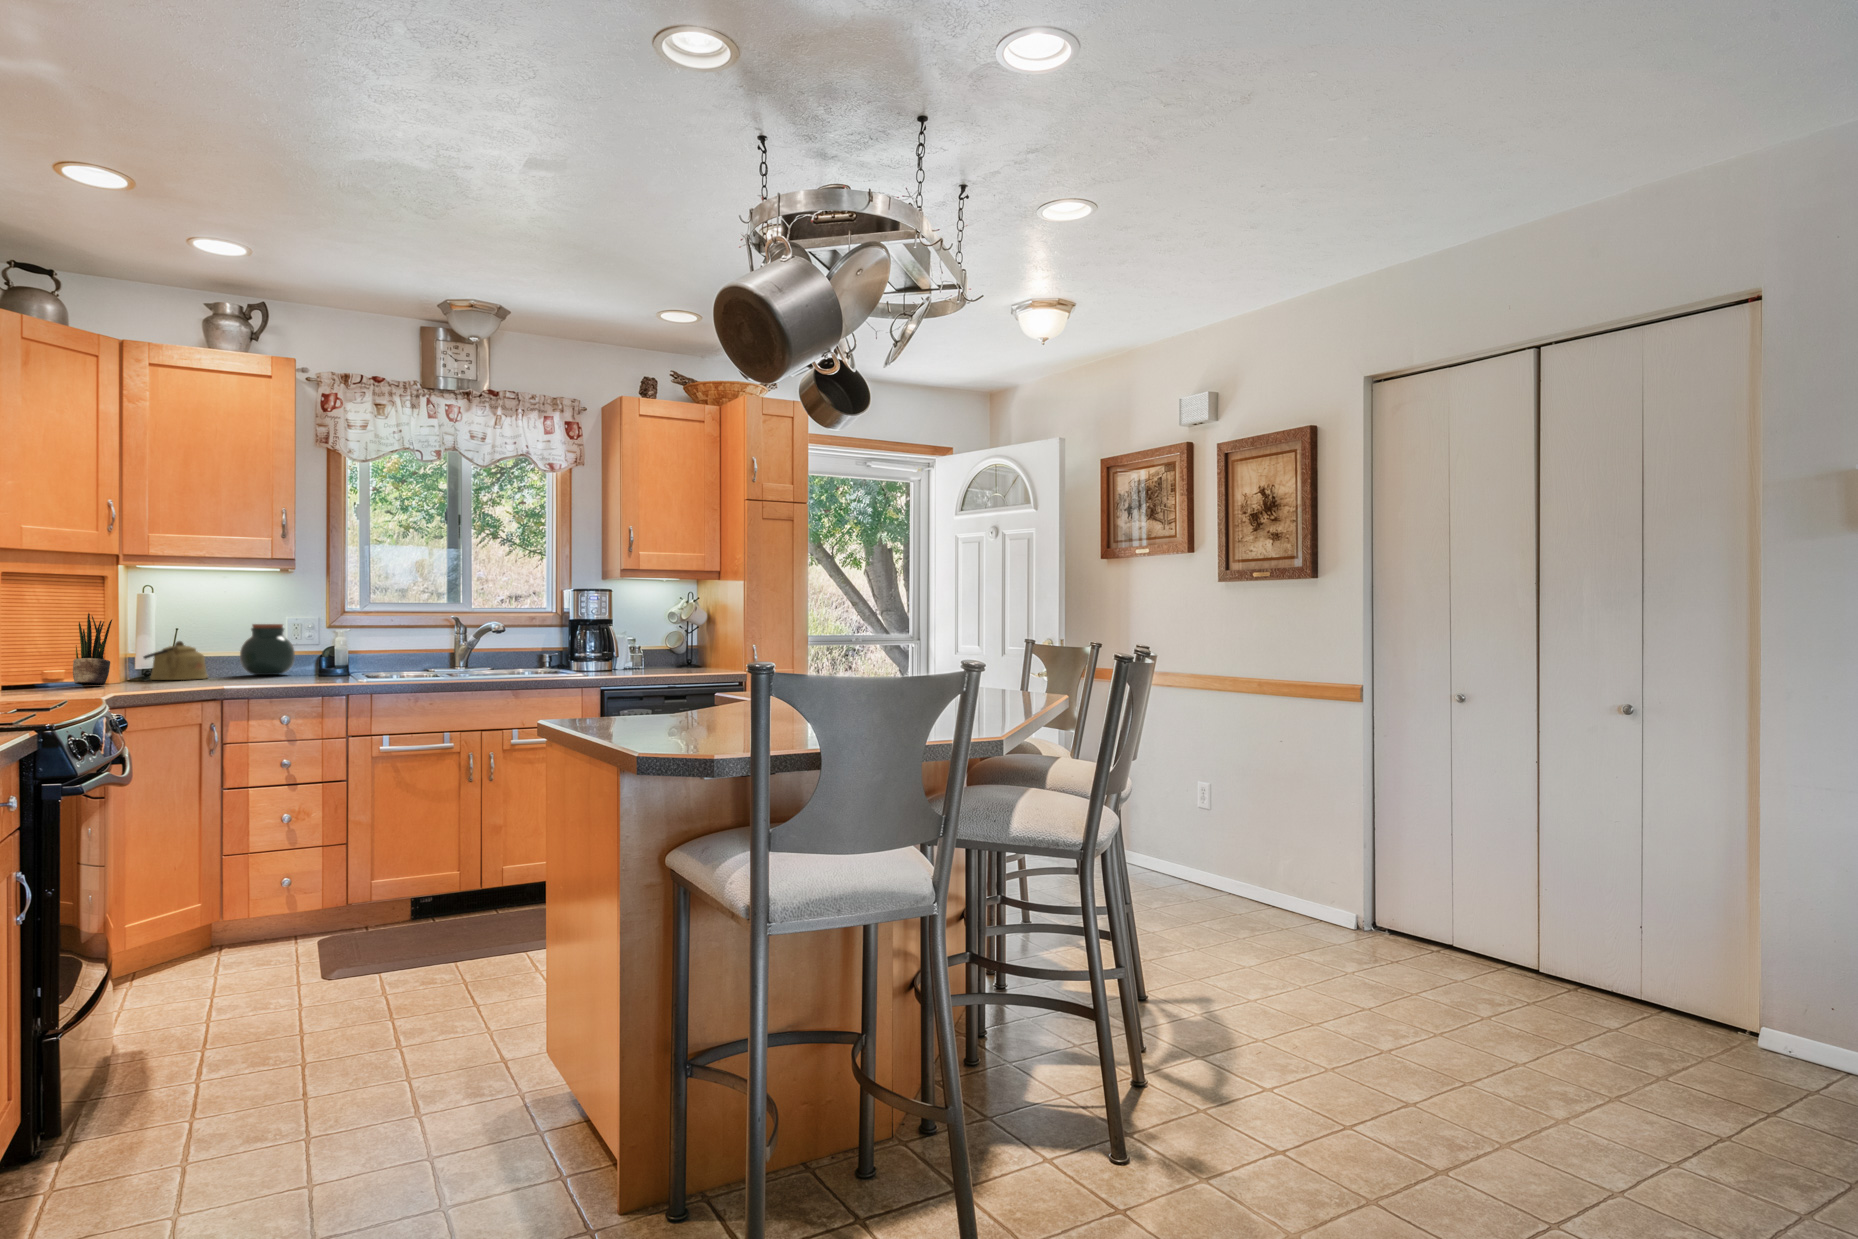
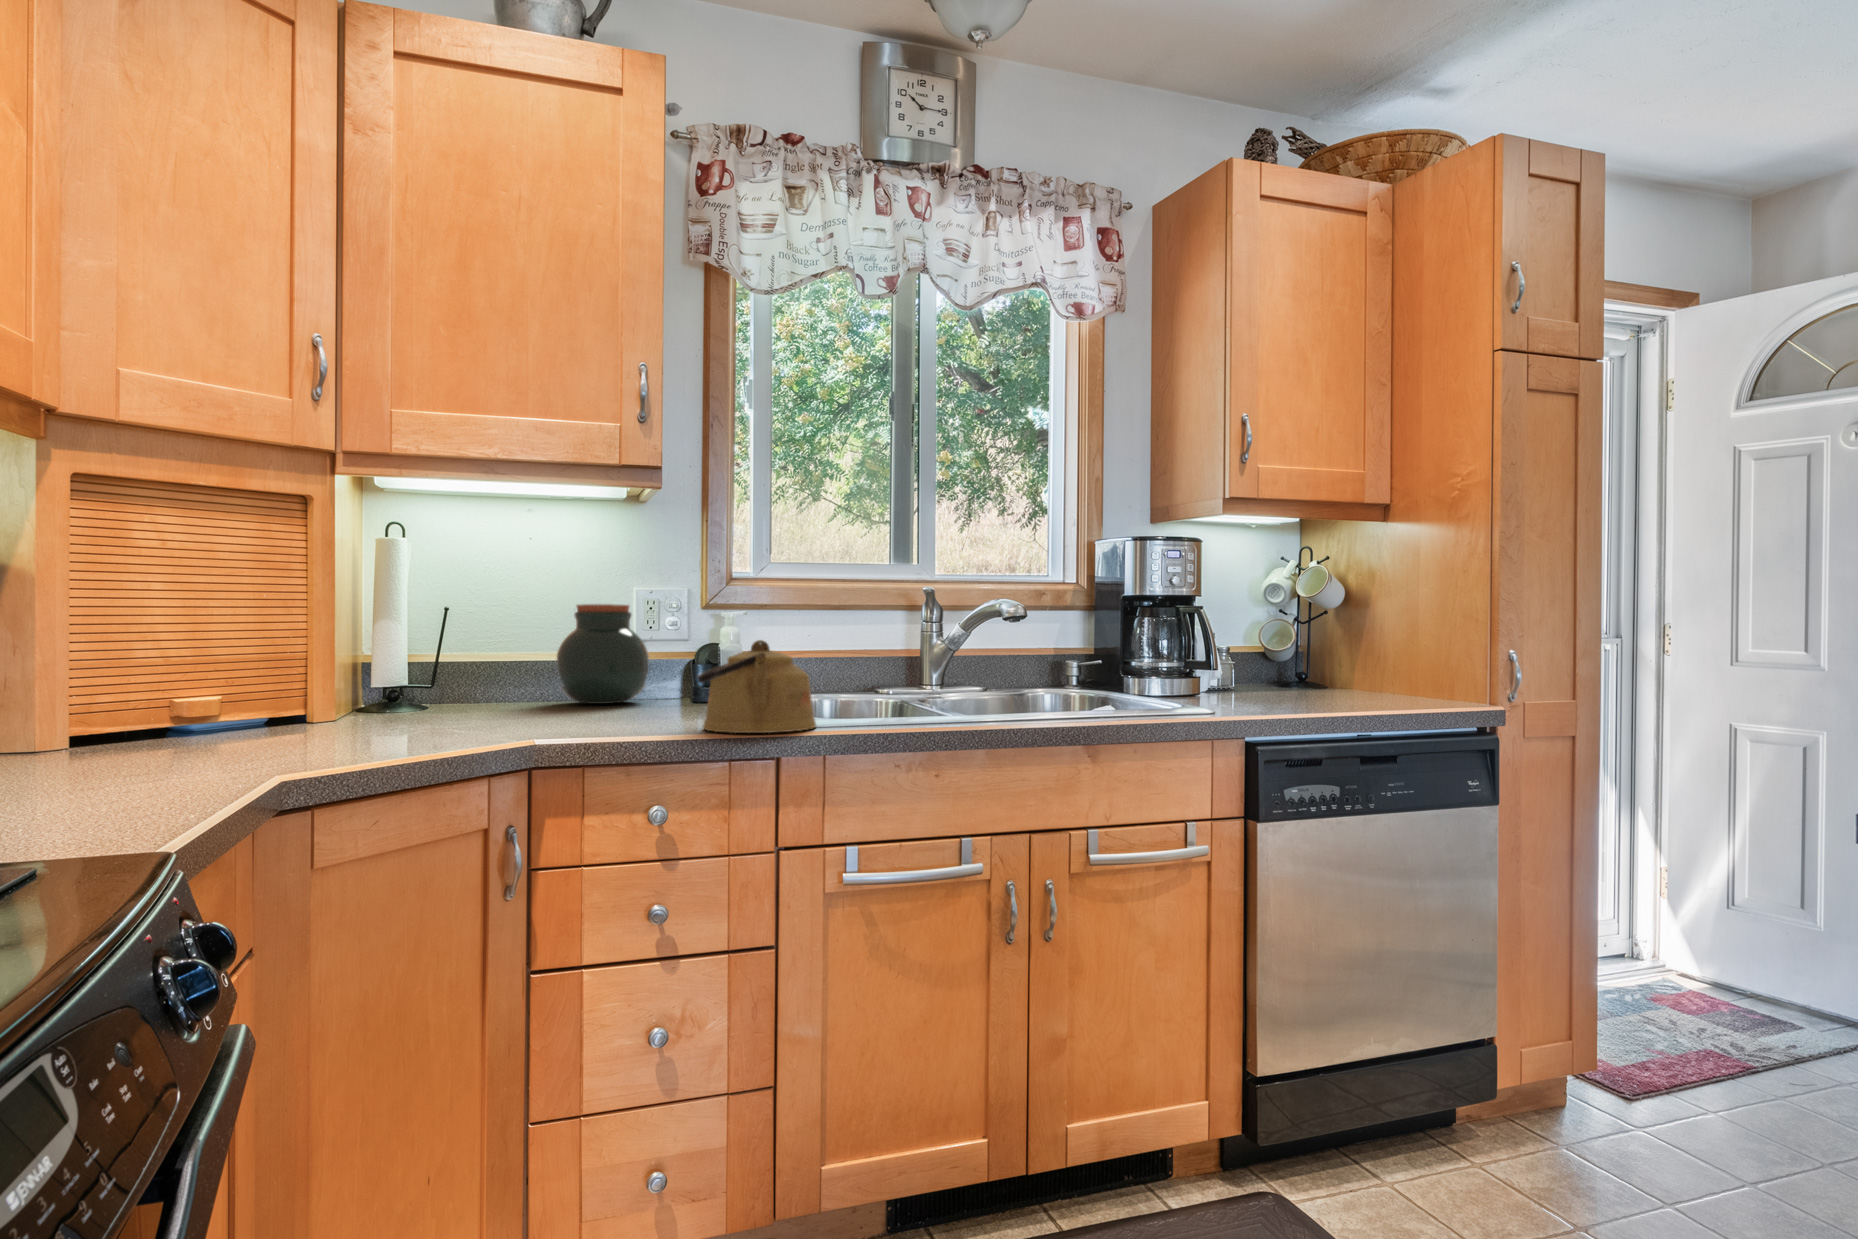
potted plant: present [73,613,112,685] -> none [236,572,317,729]
kettle: present [144,641,208,680] -> present [697,640,816,733]

